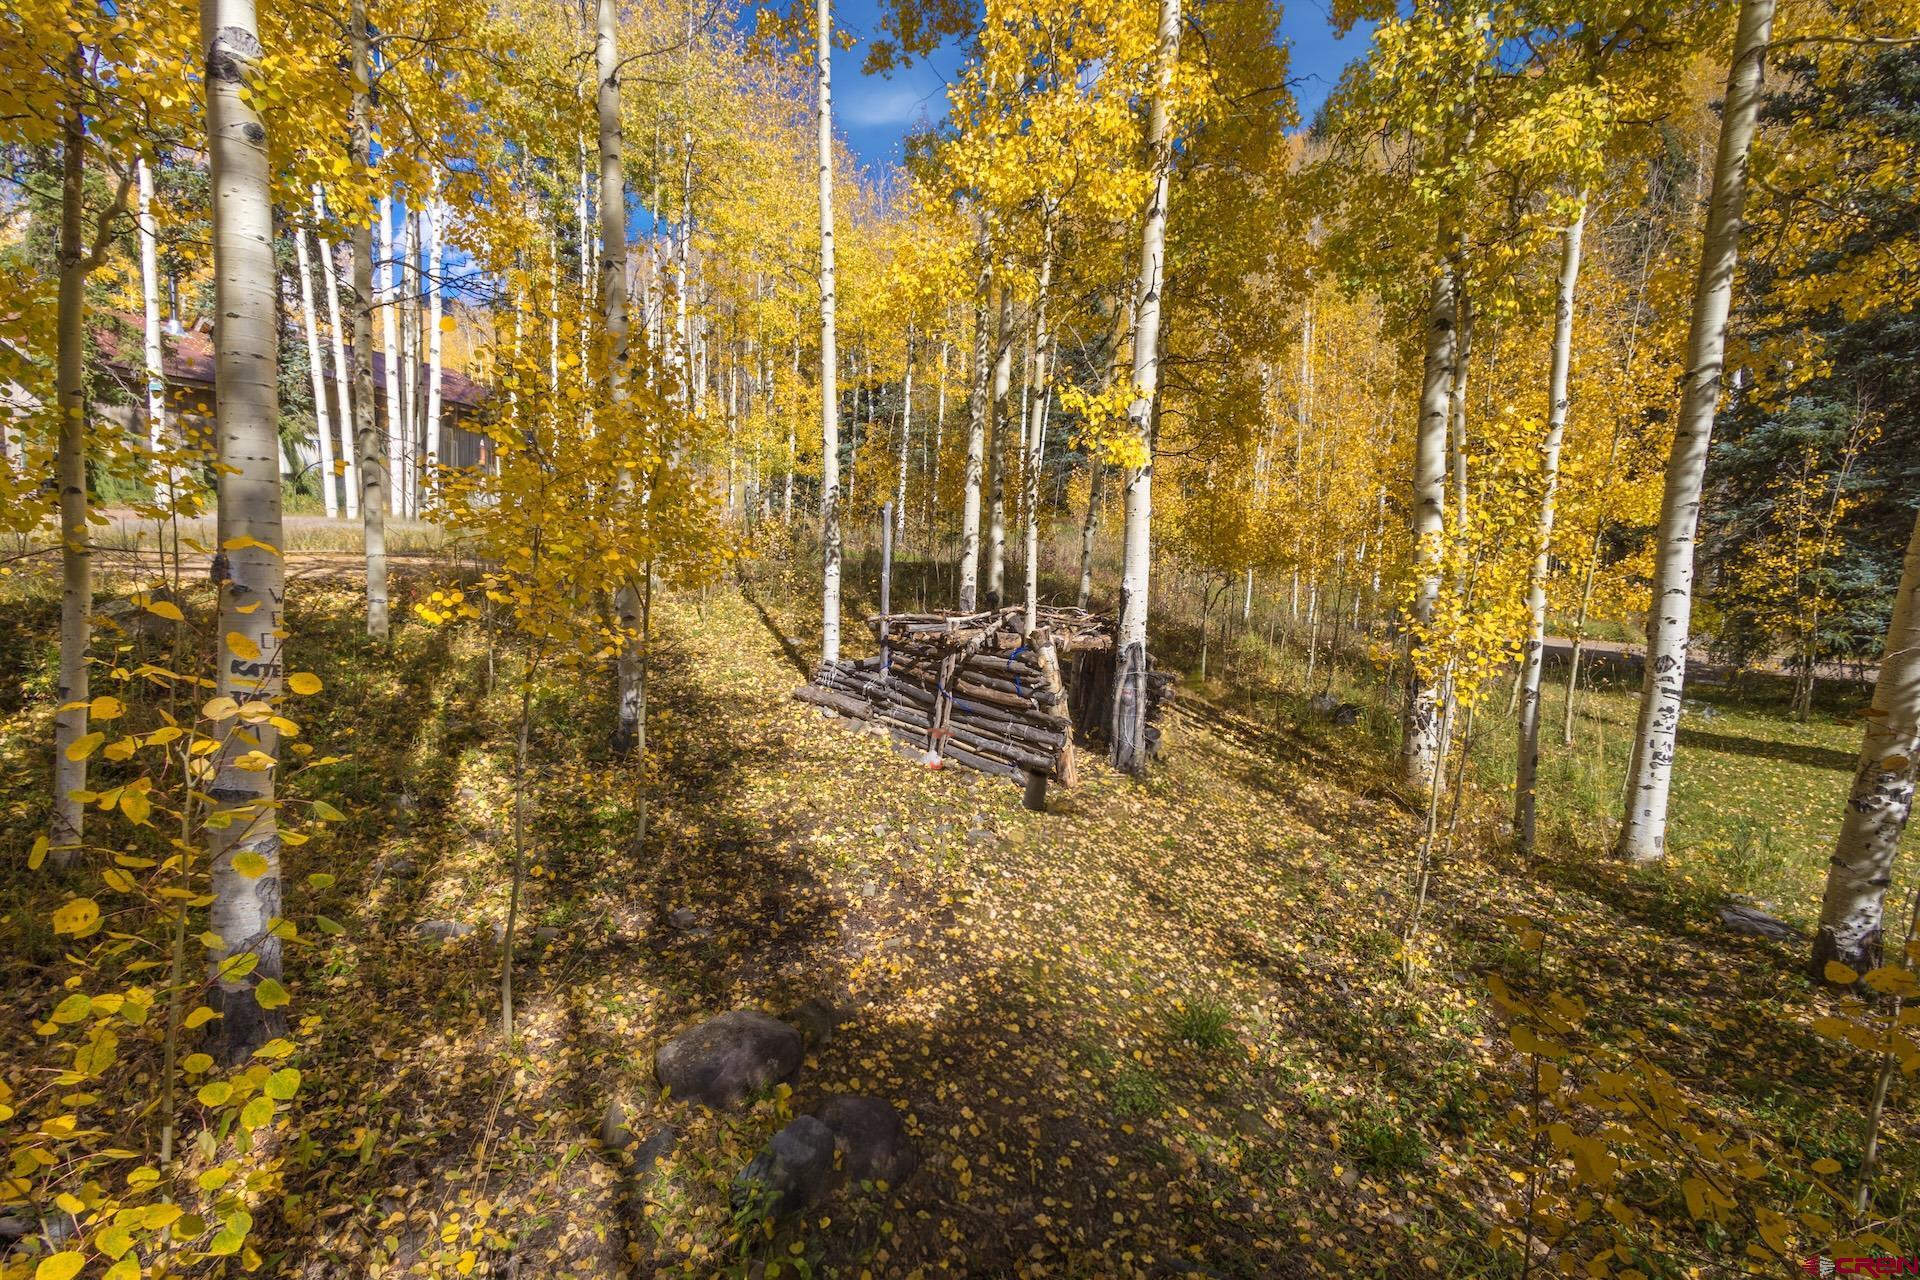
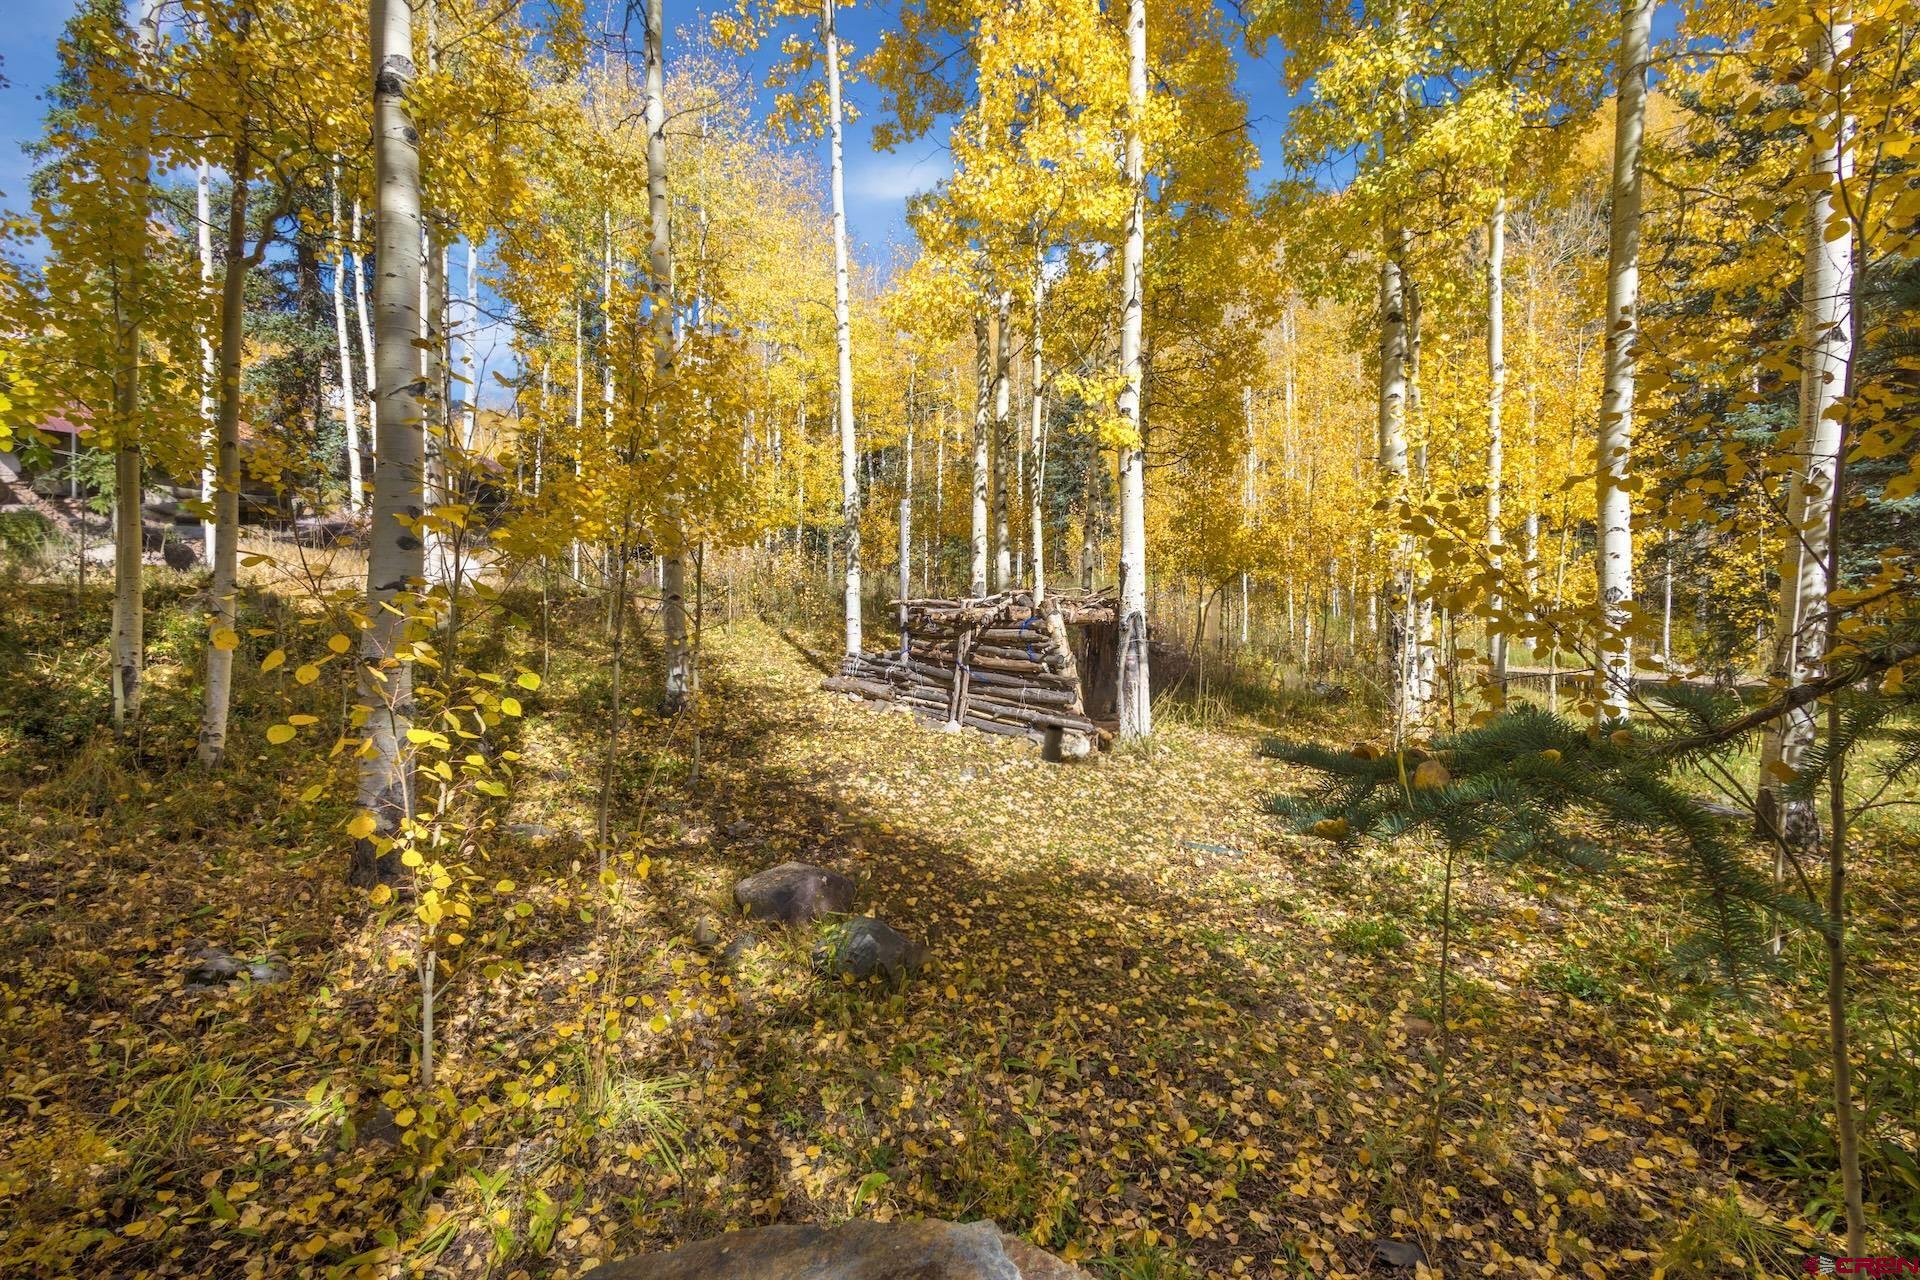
potted plant: present [926,728,955,770] -> none [946,697,975,735]

